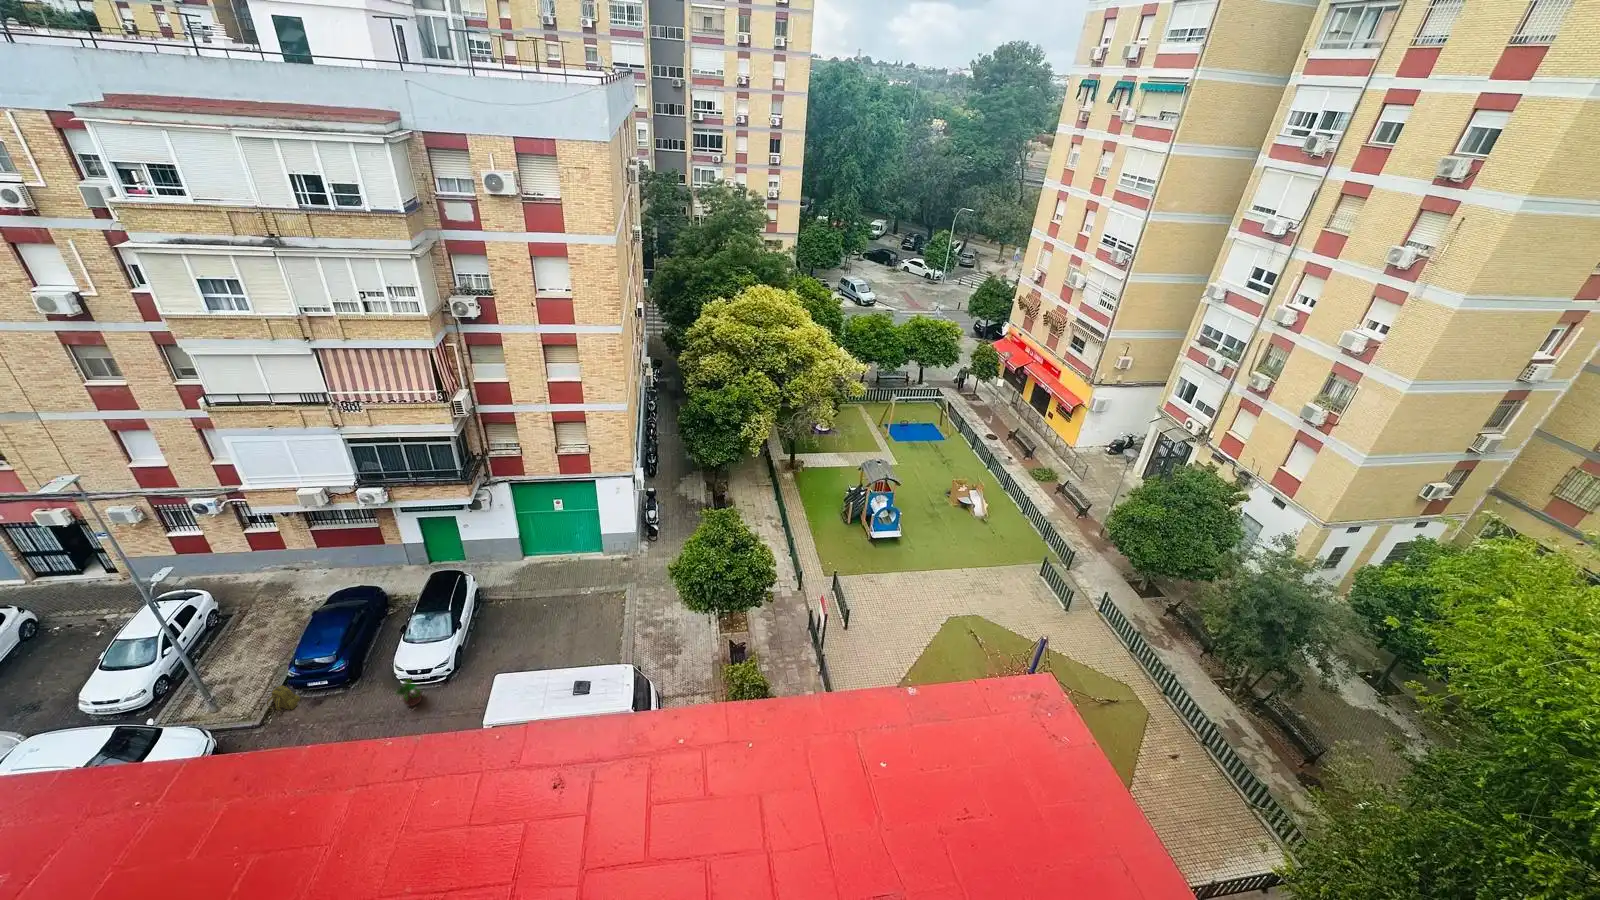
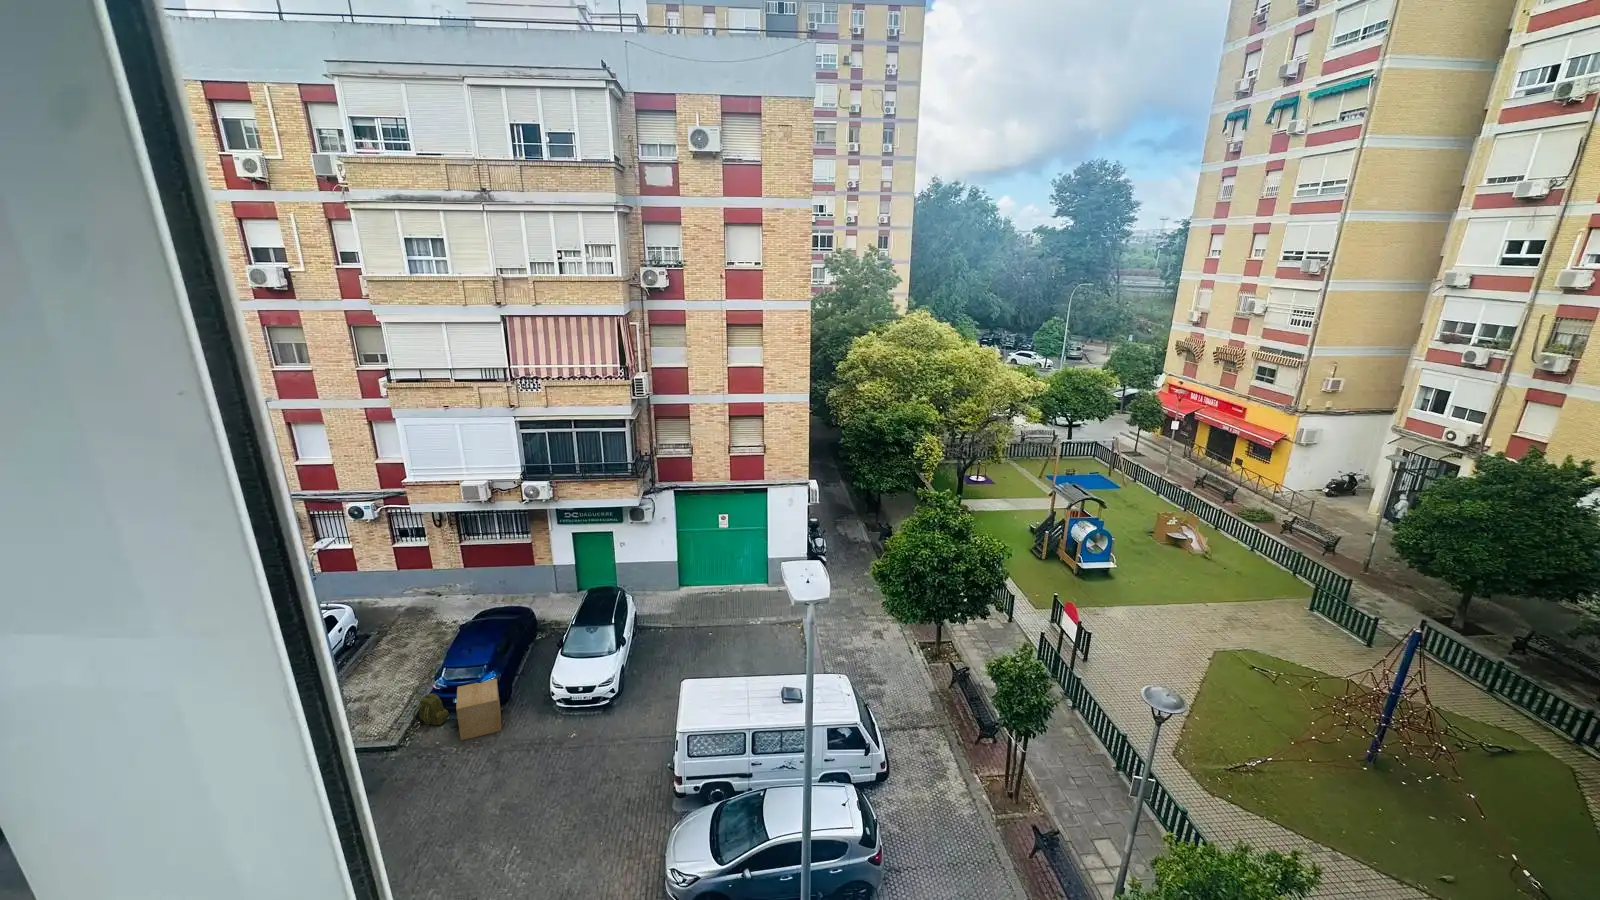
cardboard box: none [301,671,347,724] -> present [456,679,501,740]
potted tree: present [396,680,422,706] -> none [561,686,590,724]

